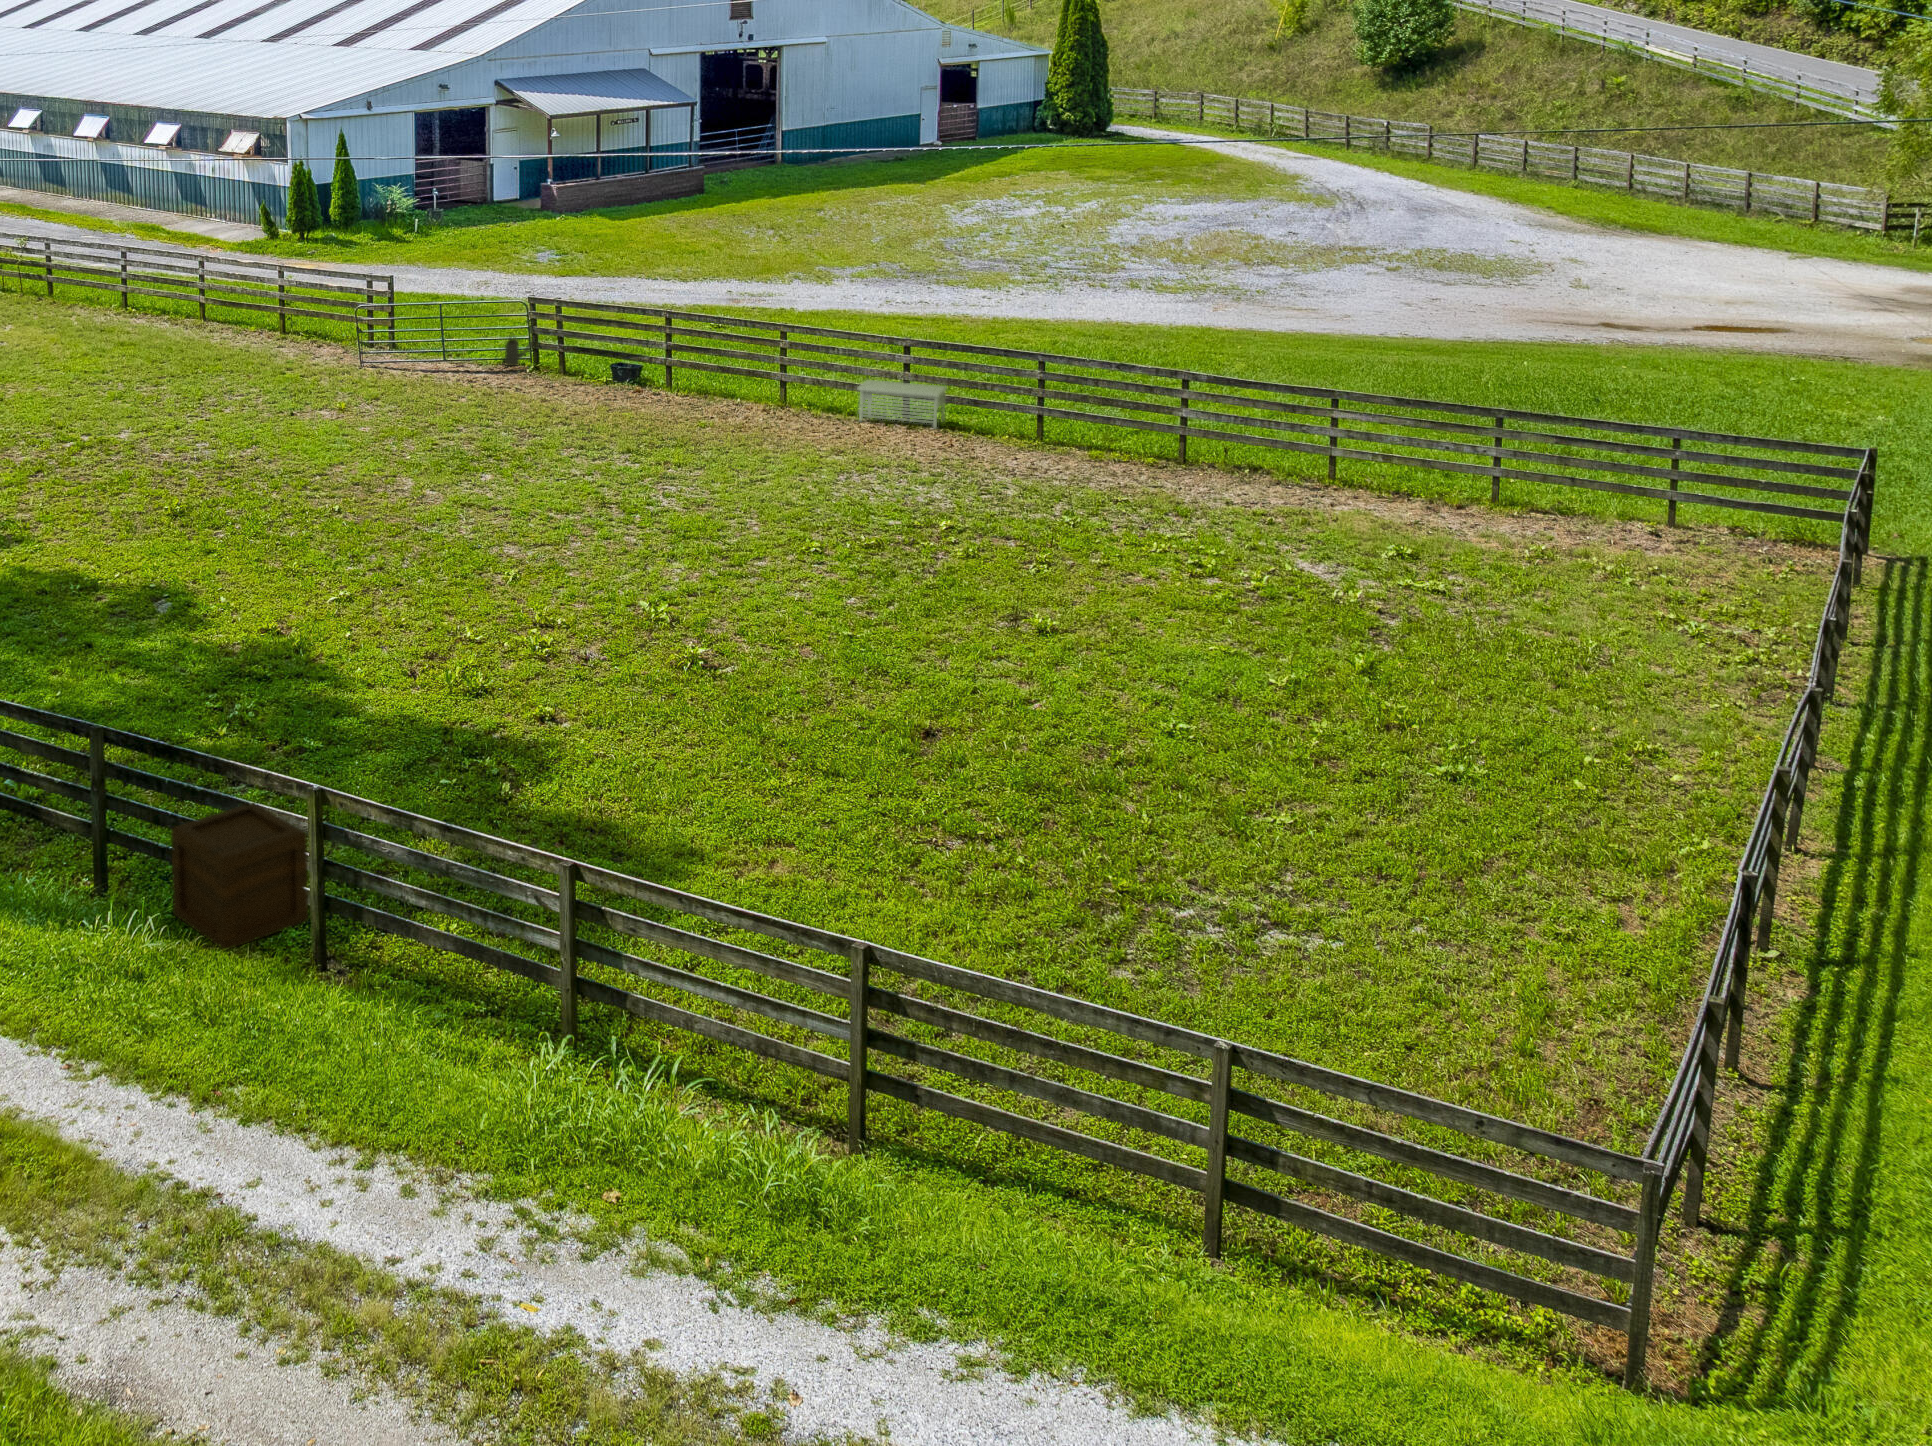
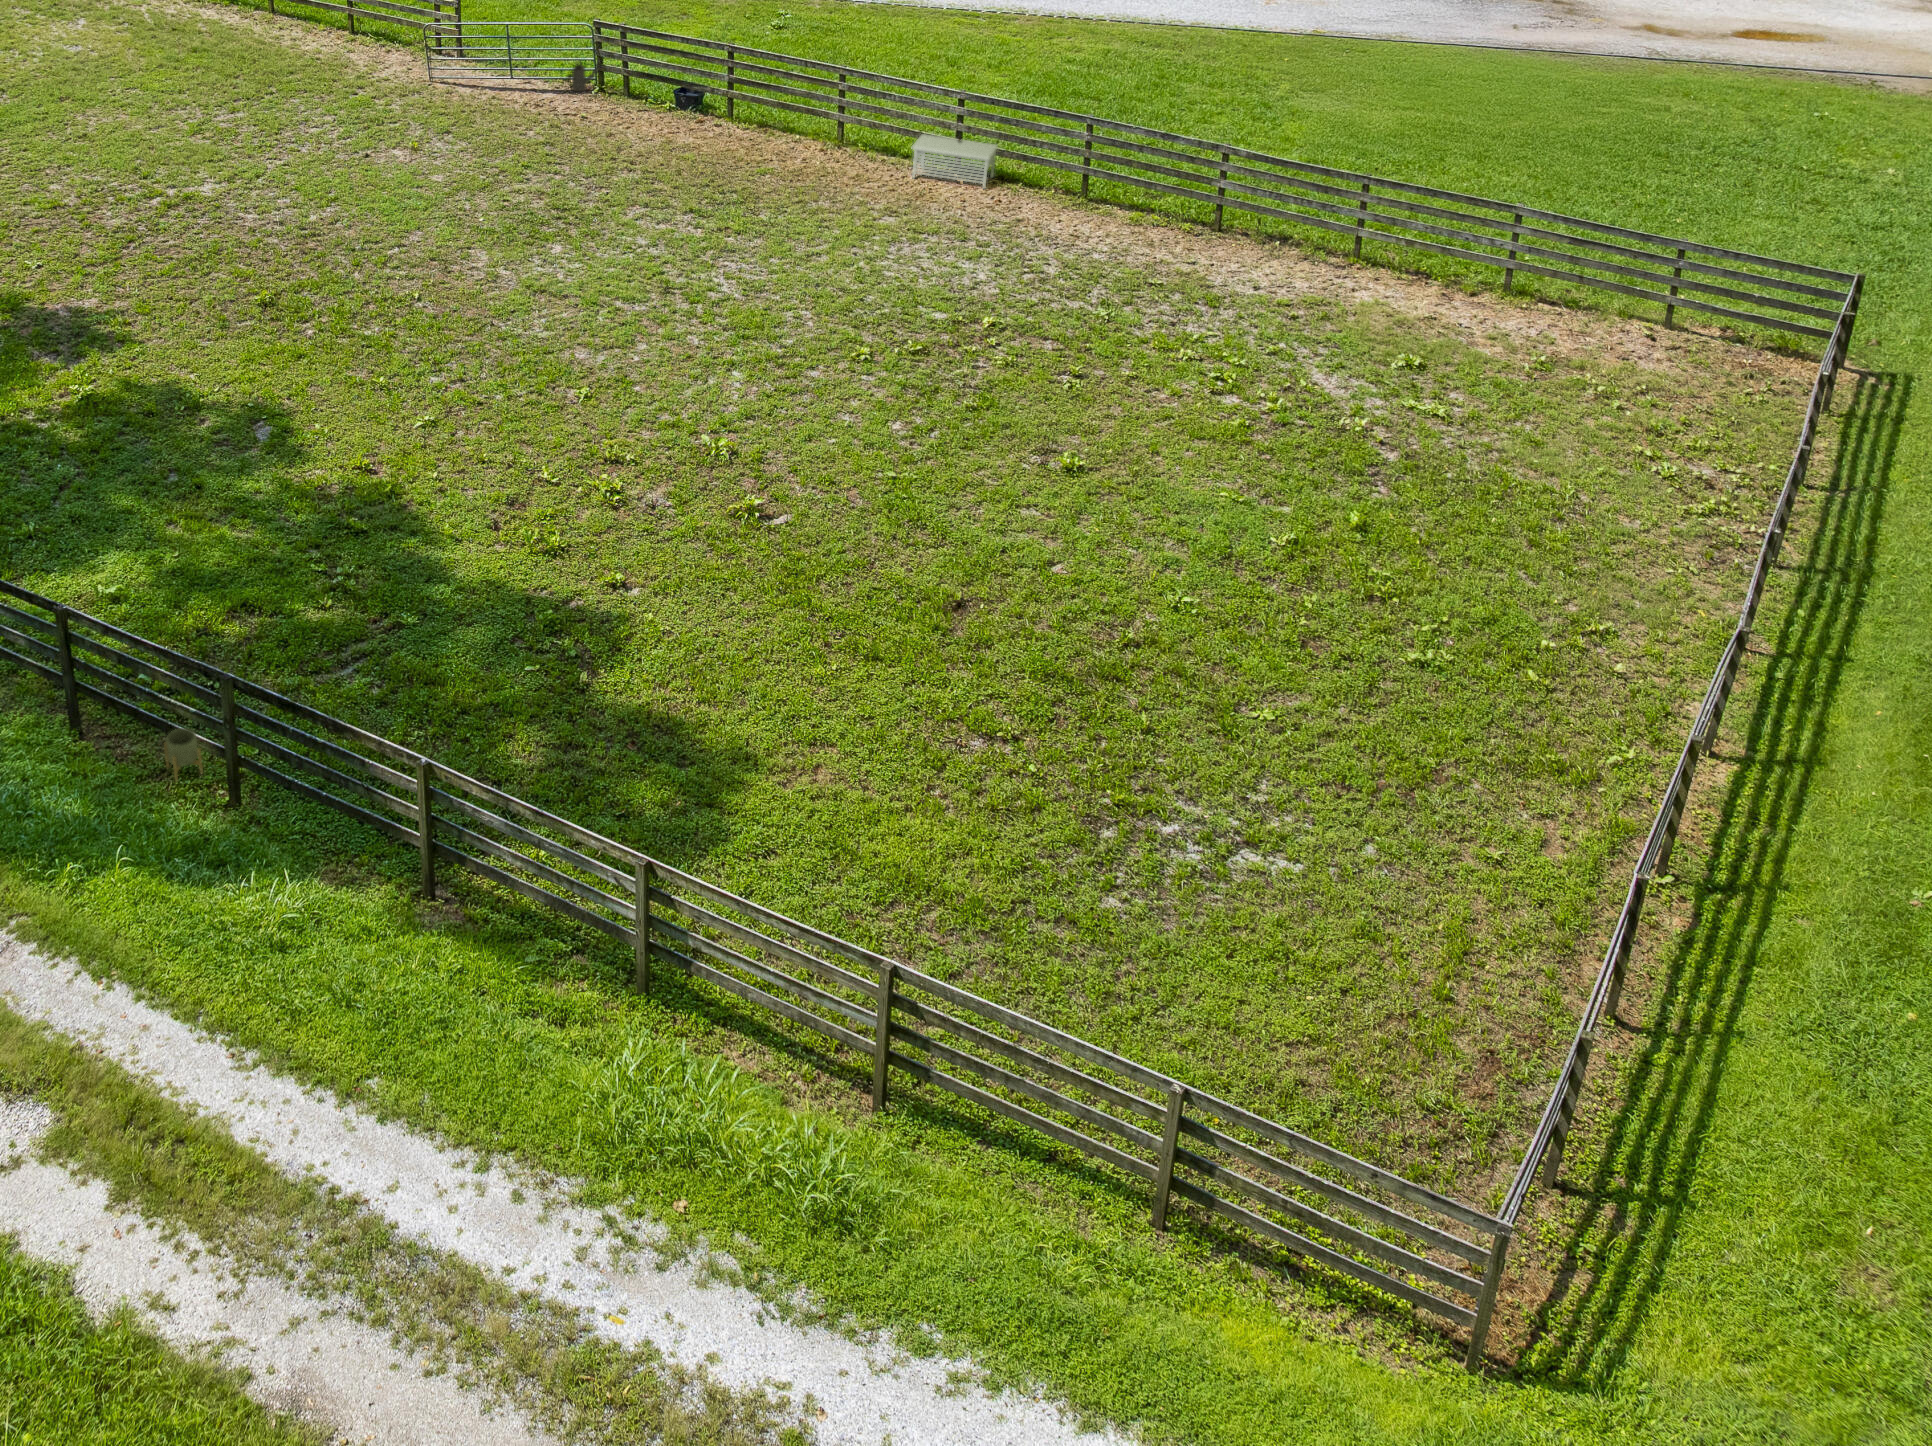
planter: none [22,792,65,854] -> present [164,728,203,781]
wooden crate: present [171,803,308,950] -> none [299,763,420,904]

